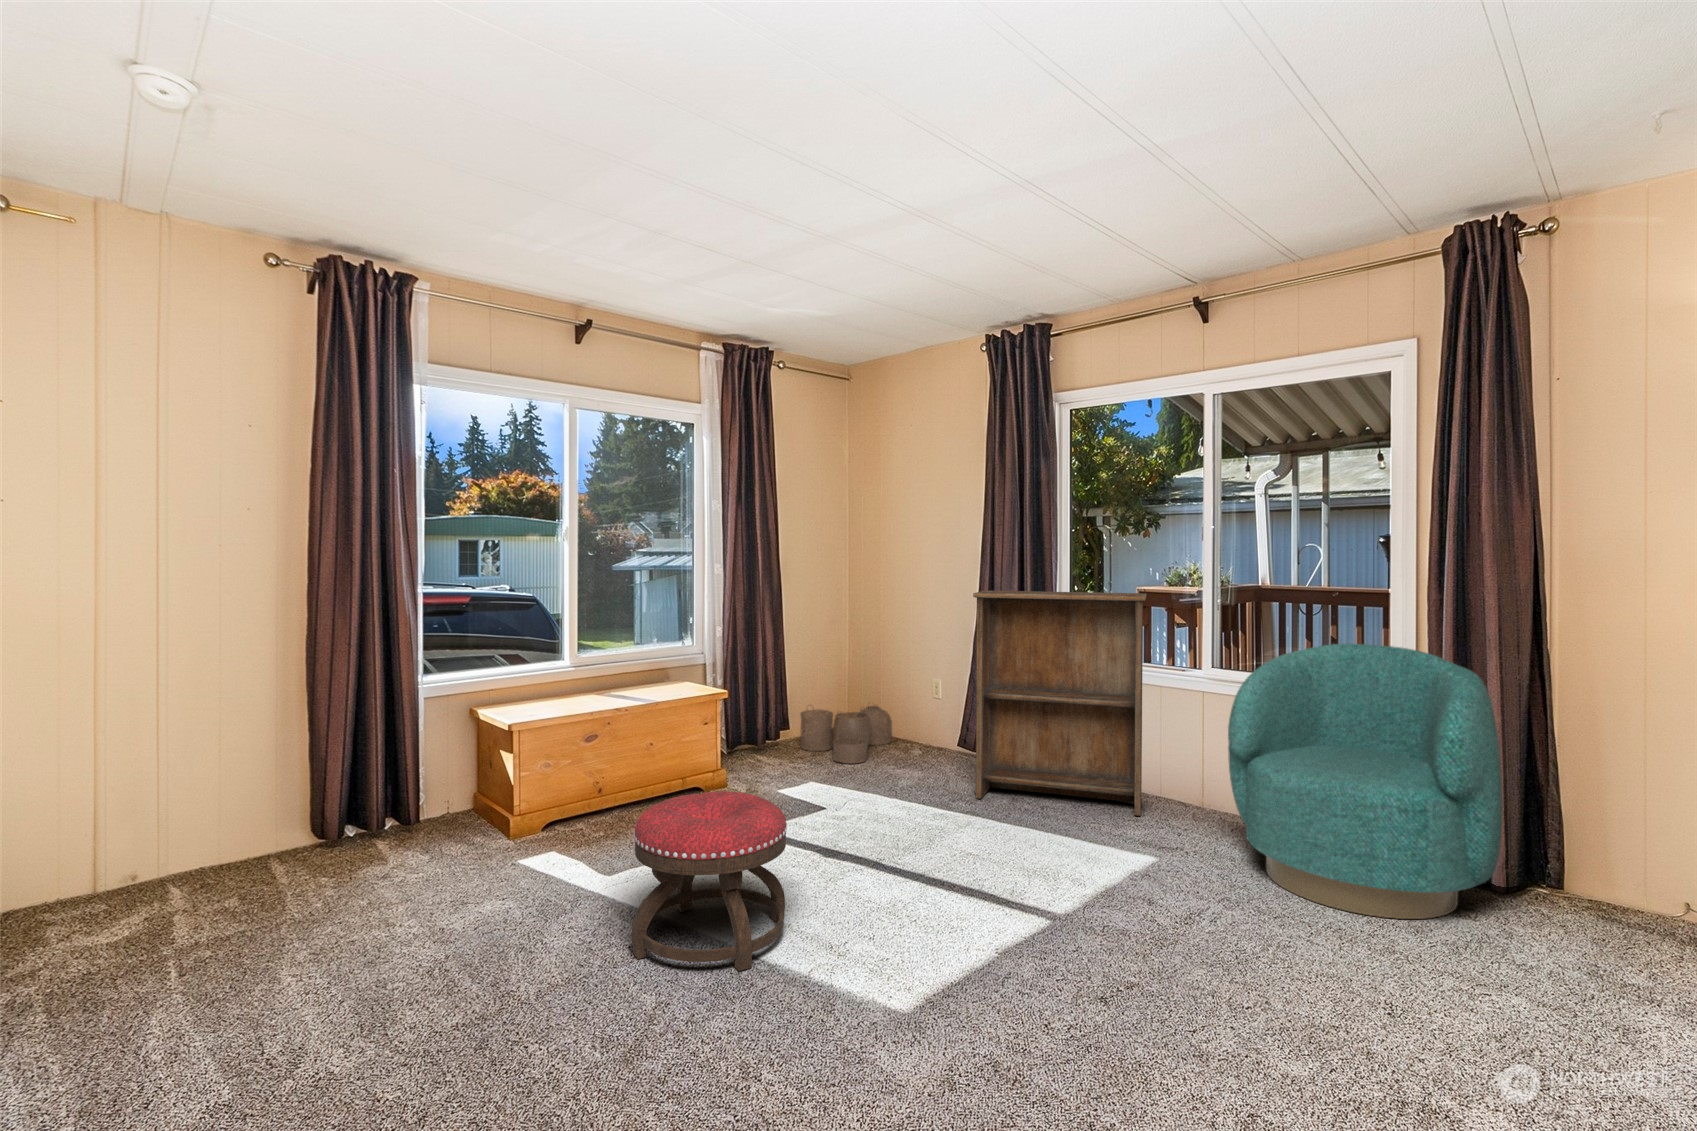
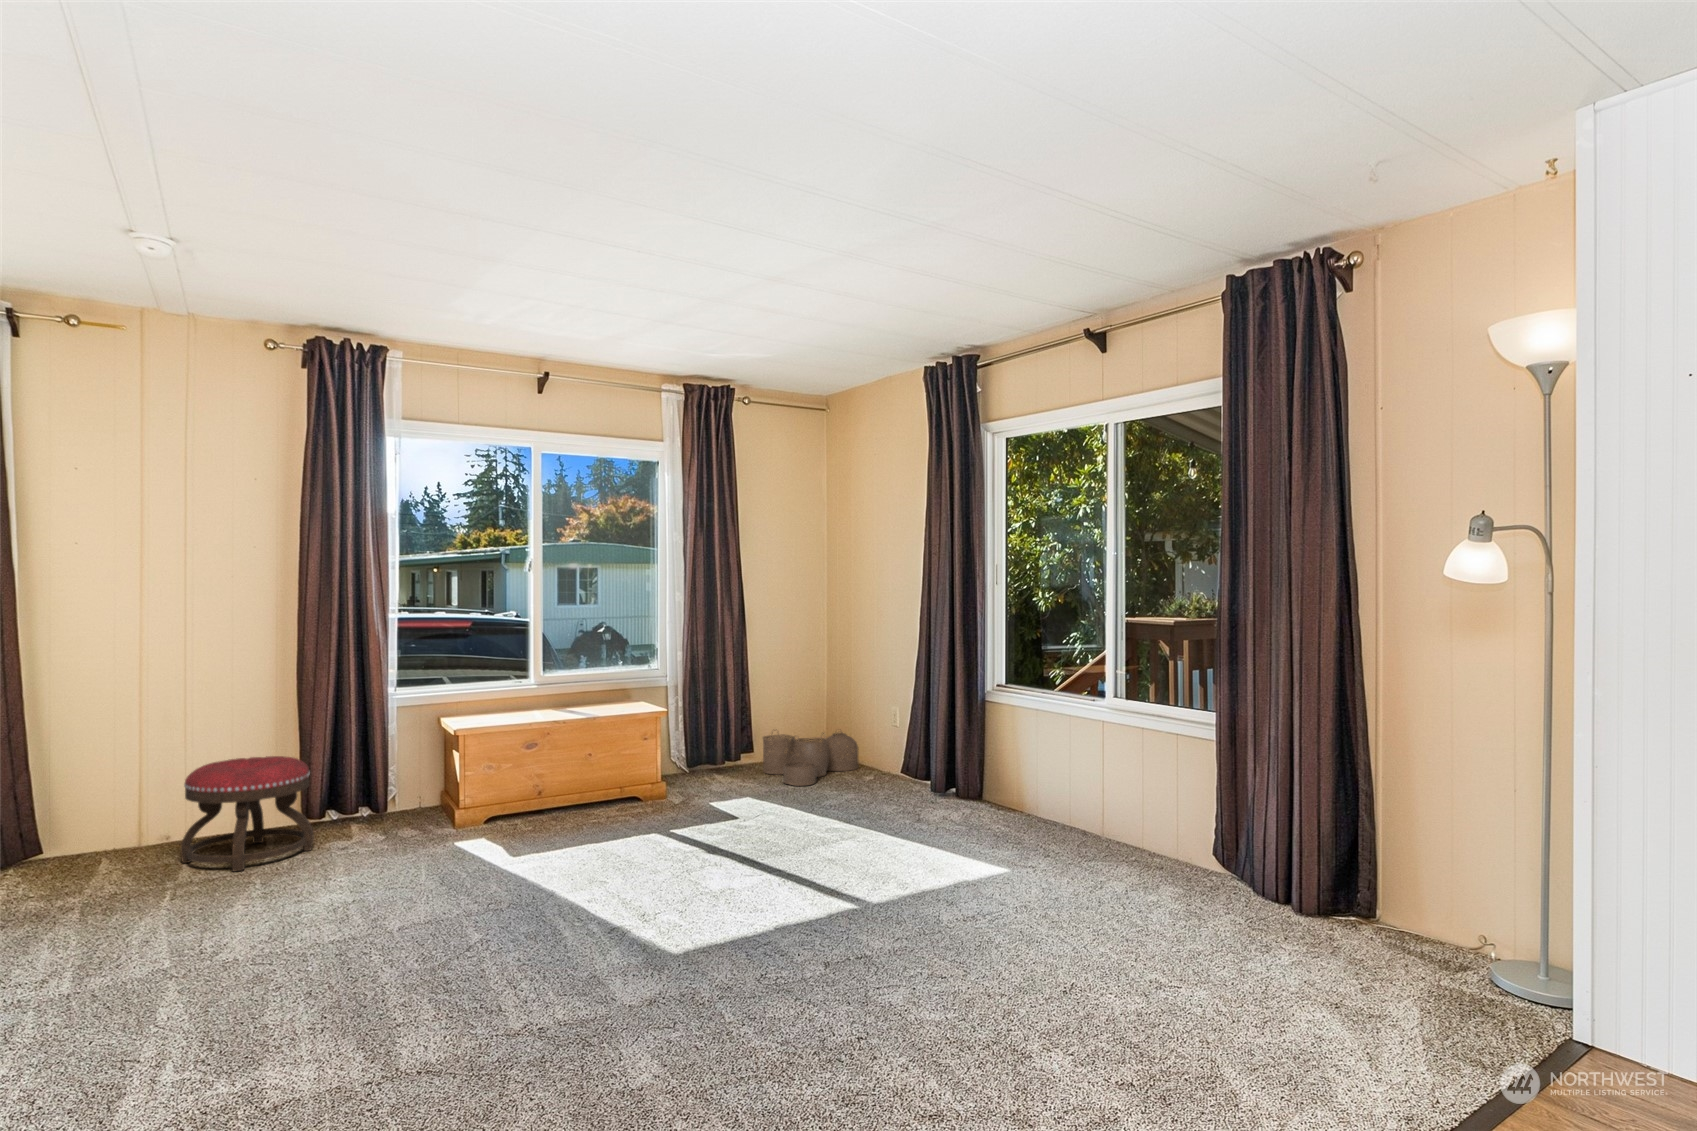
bookshelf: present [973,591,1146,816] -> none [882,617,1049,837]
armchair: present [1228,644,1502,919] -> none [1060,668,1292,925]
ottoman: present [631,791,787,971] -> present [181,756,313,871]

